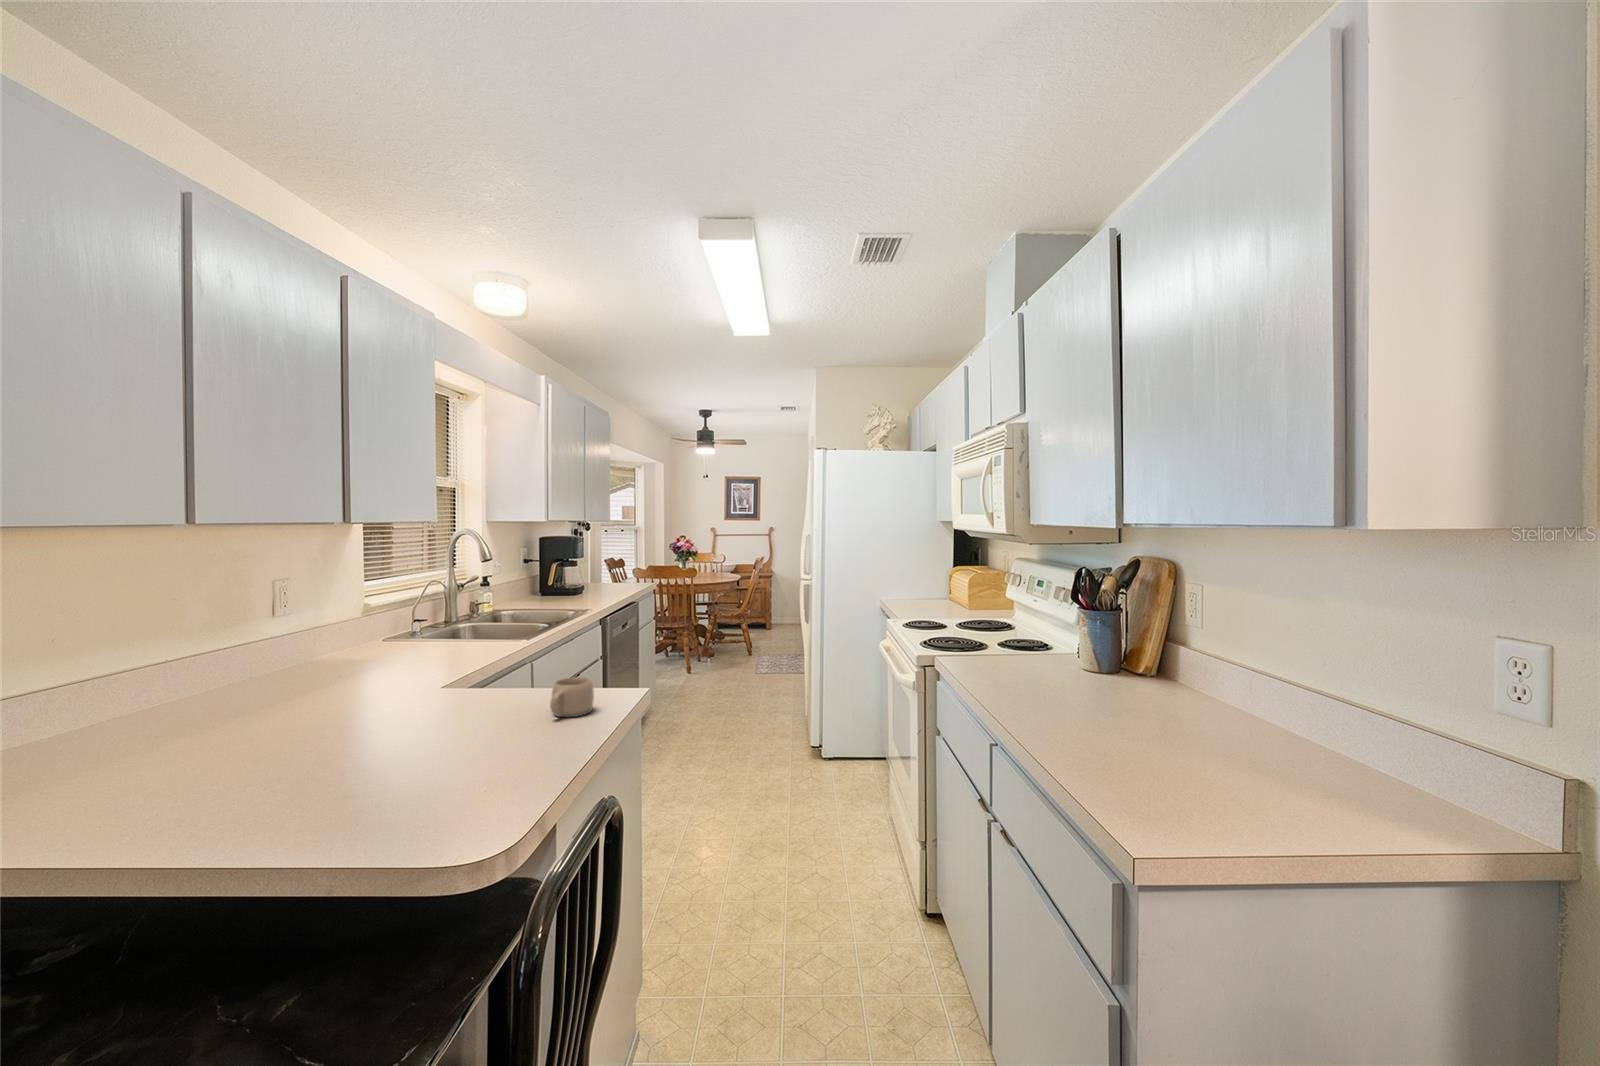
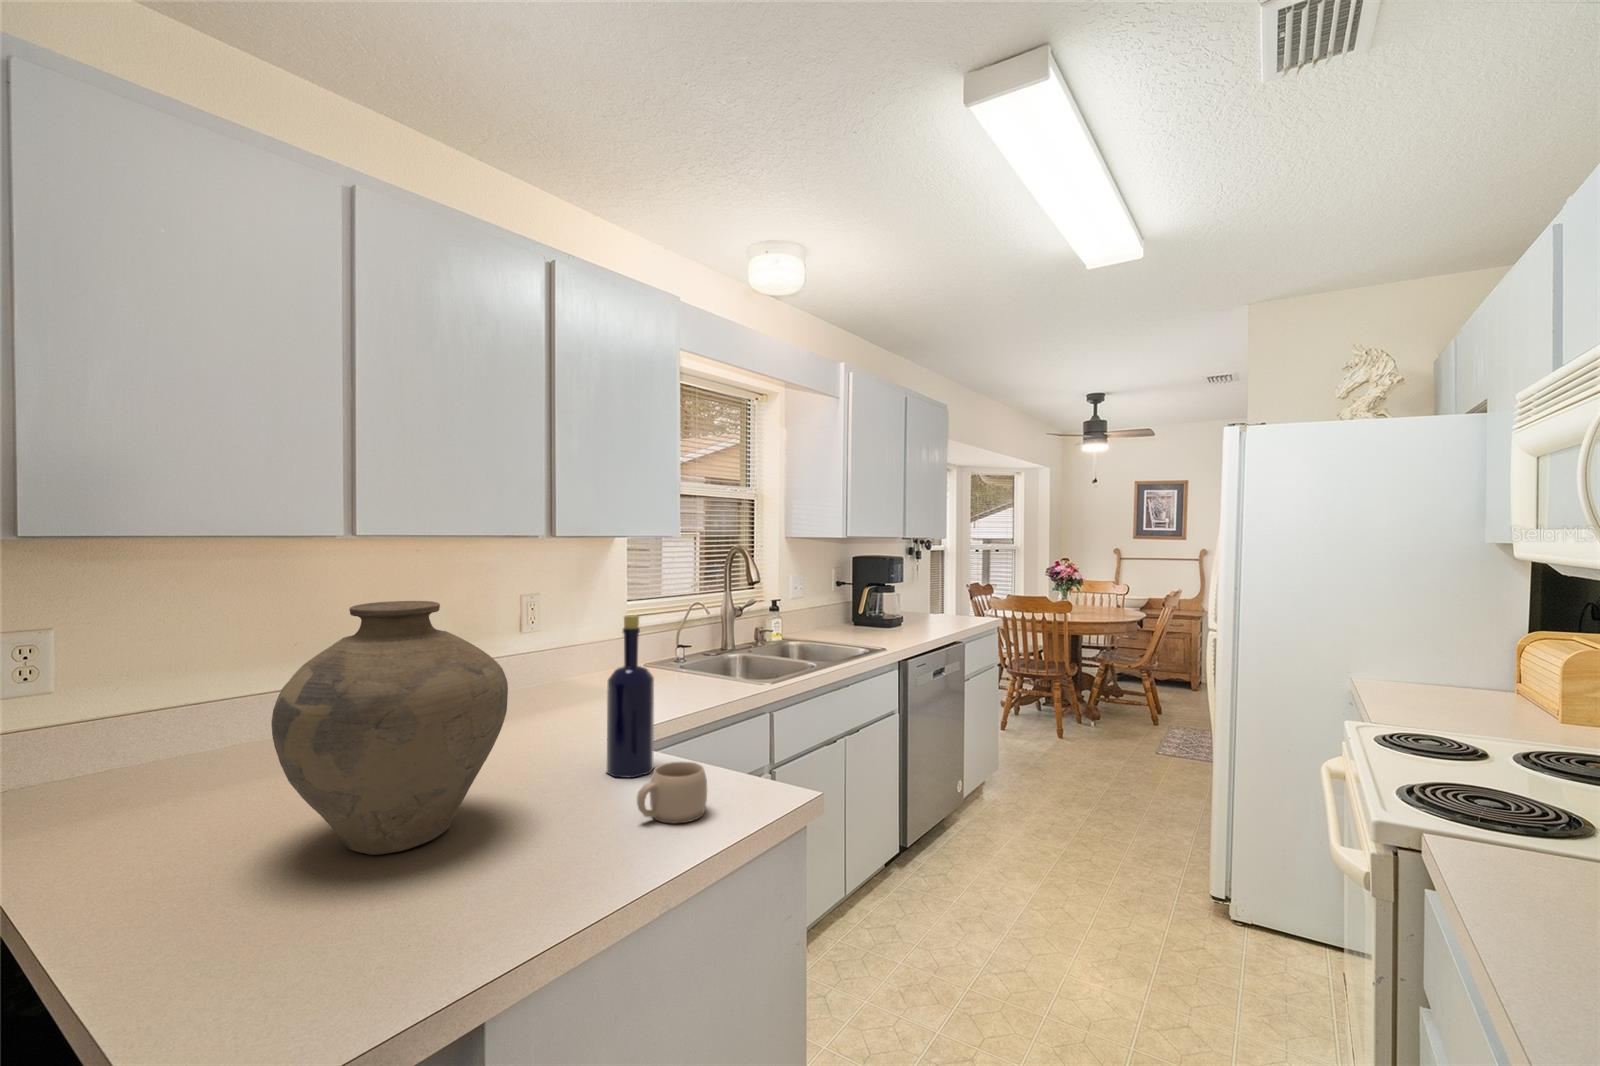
vase: none [252,573,453,776] -> present [271,601,508,855]
bottle: none [478,581,517,705] -> present [607,615,654,778]

